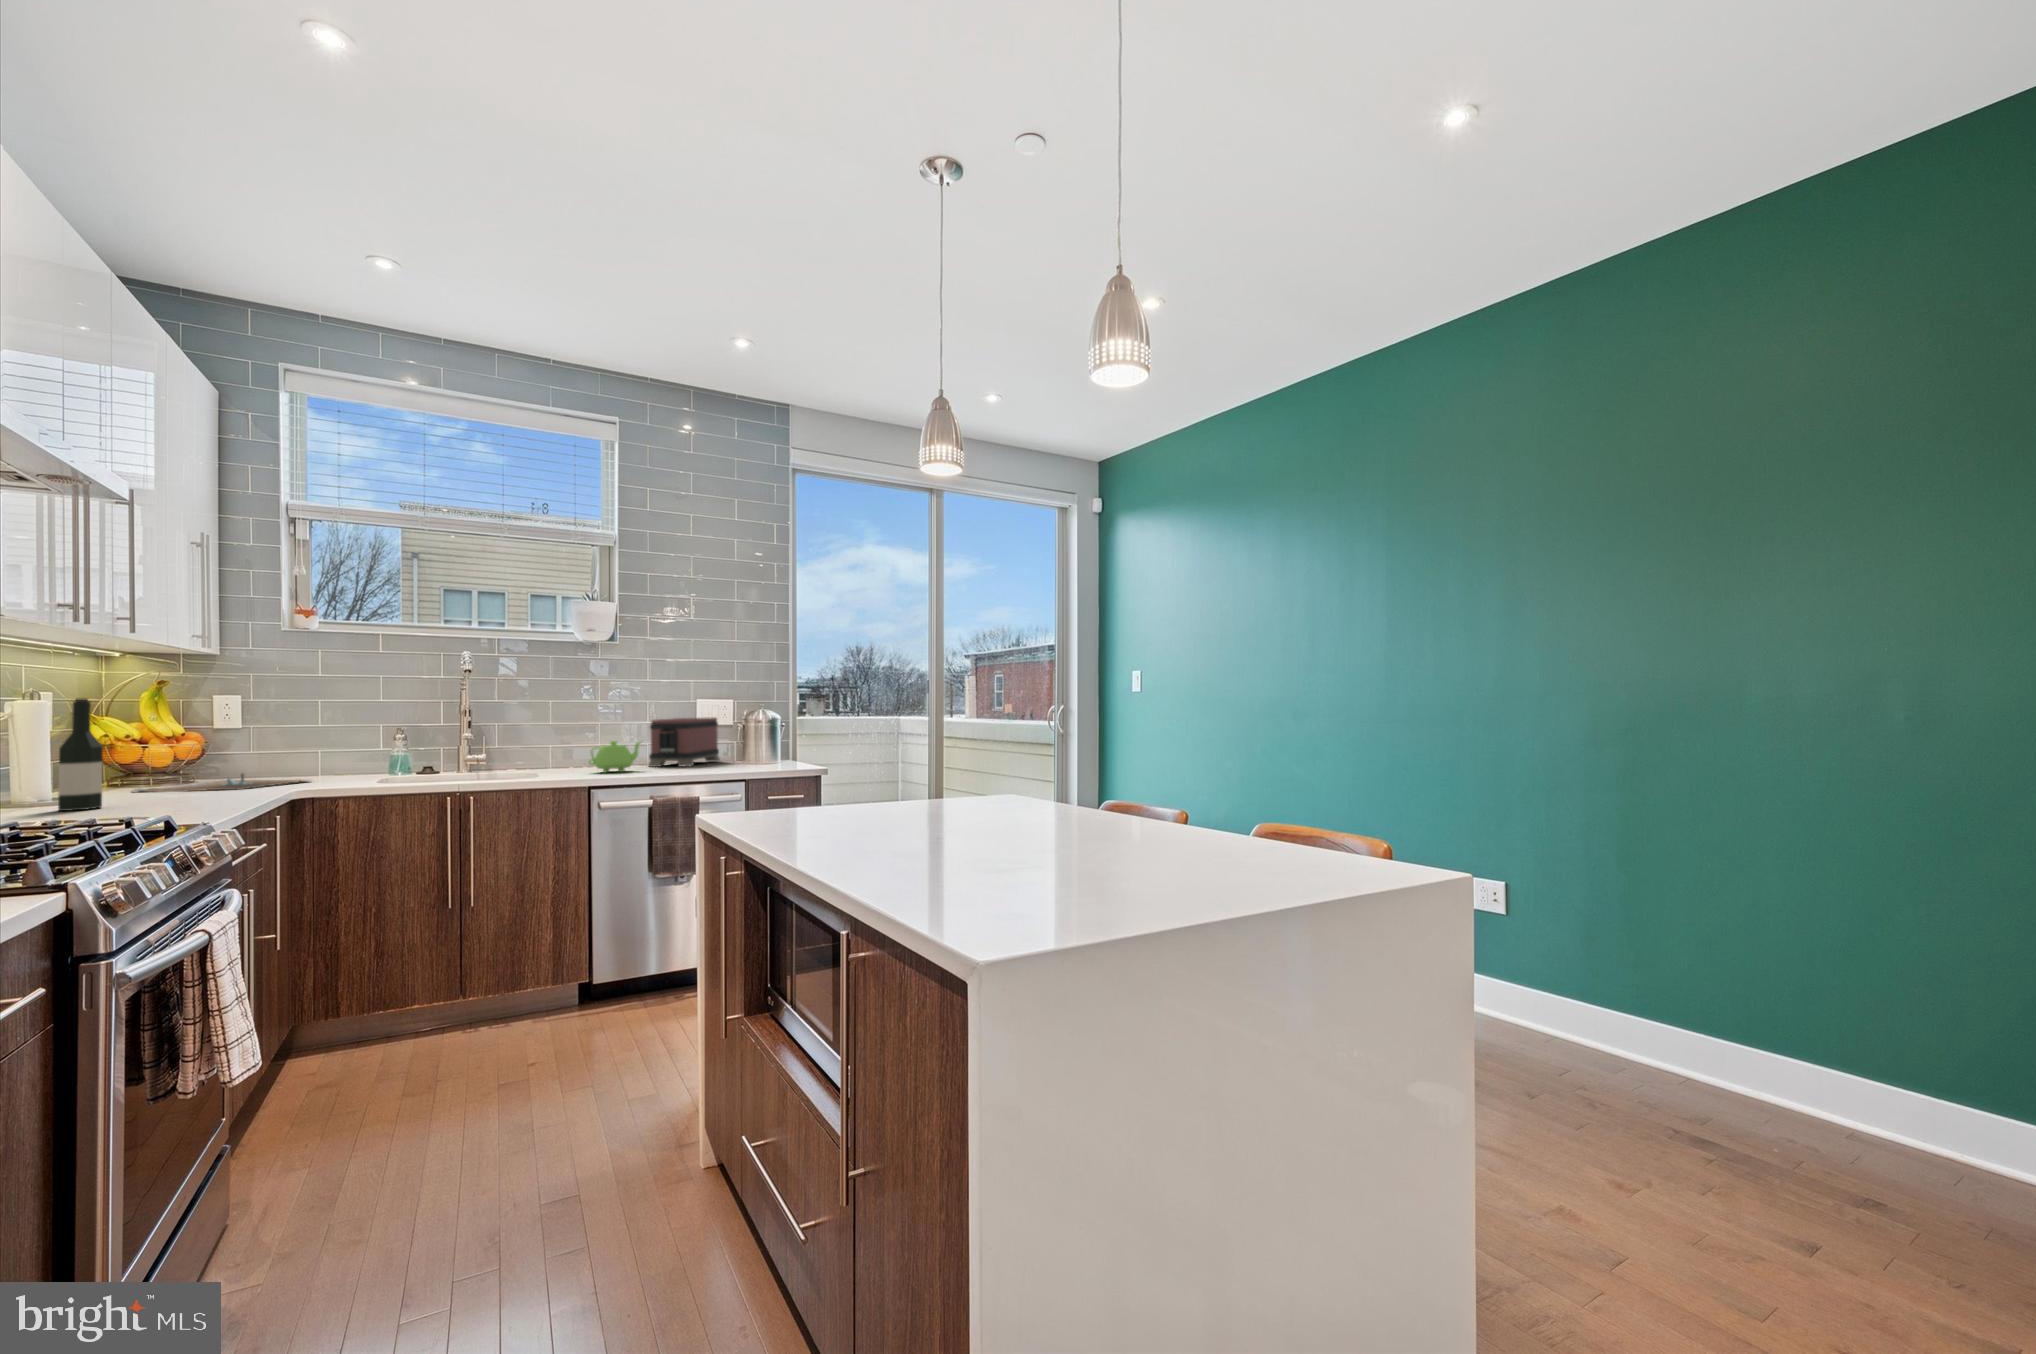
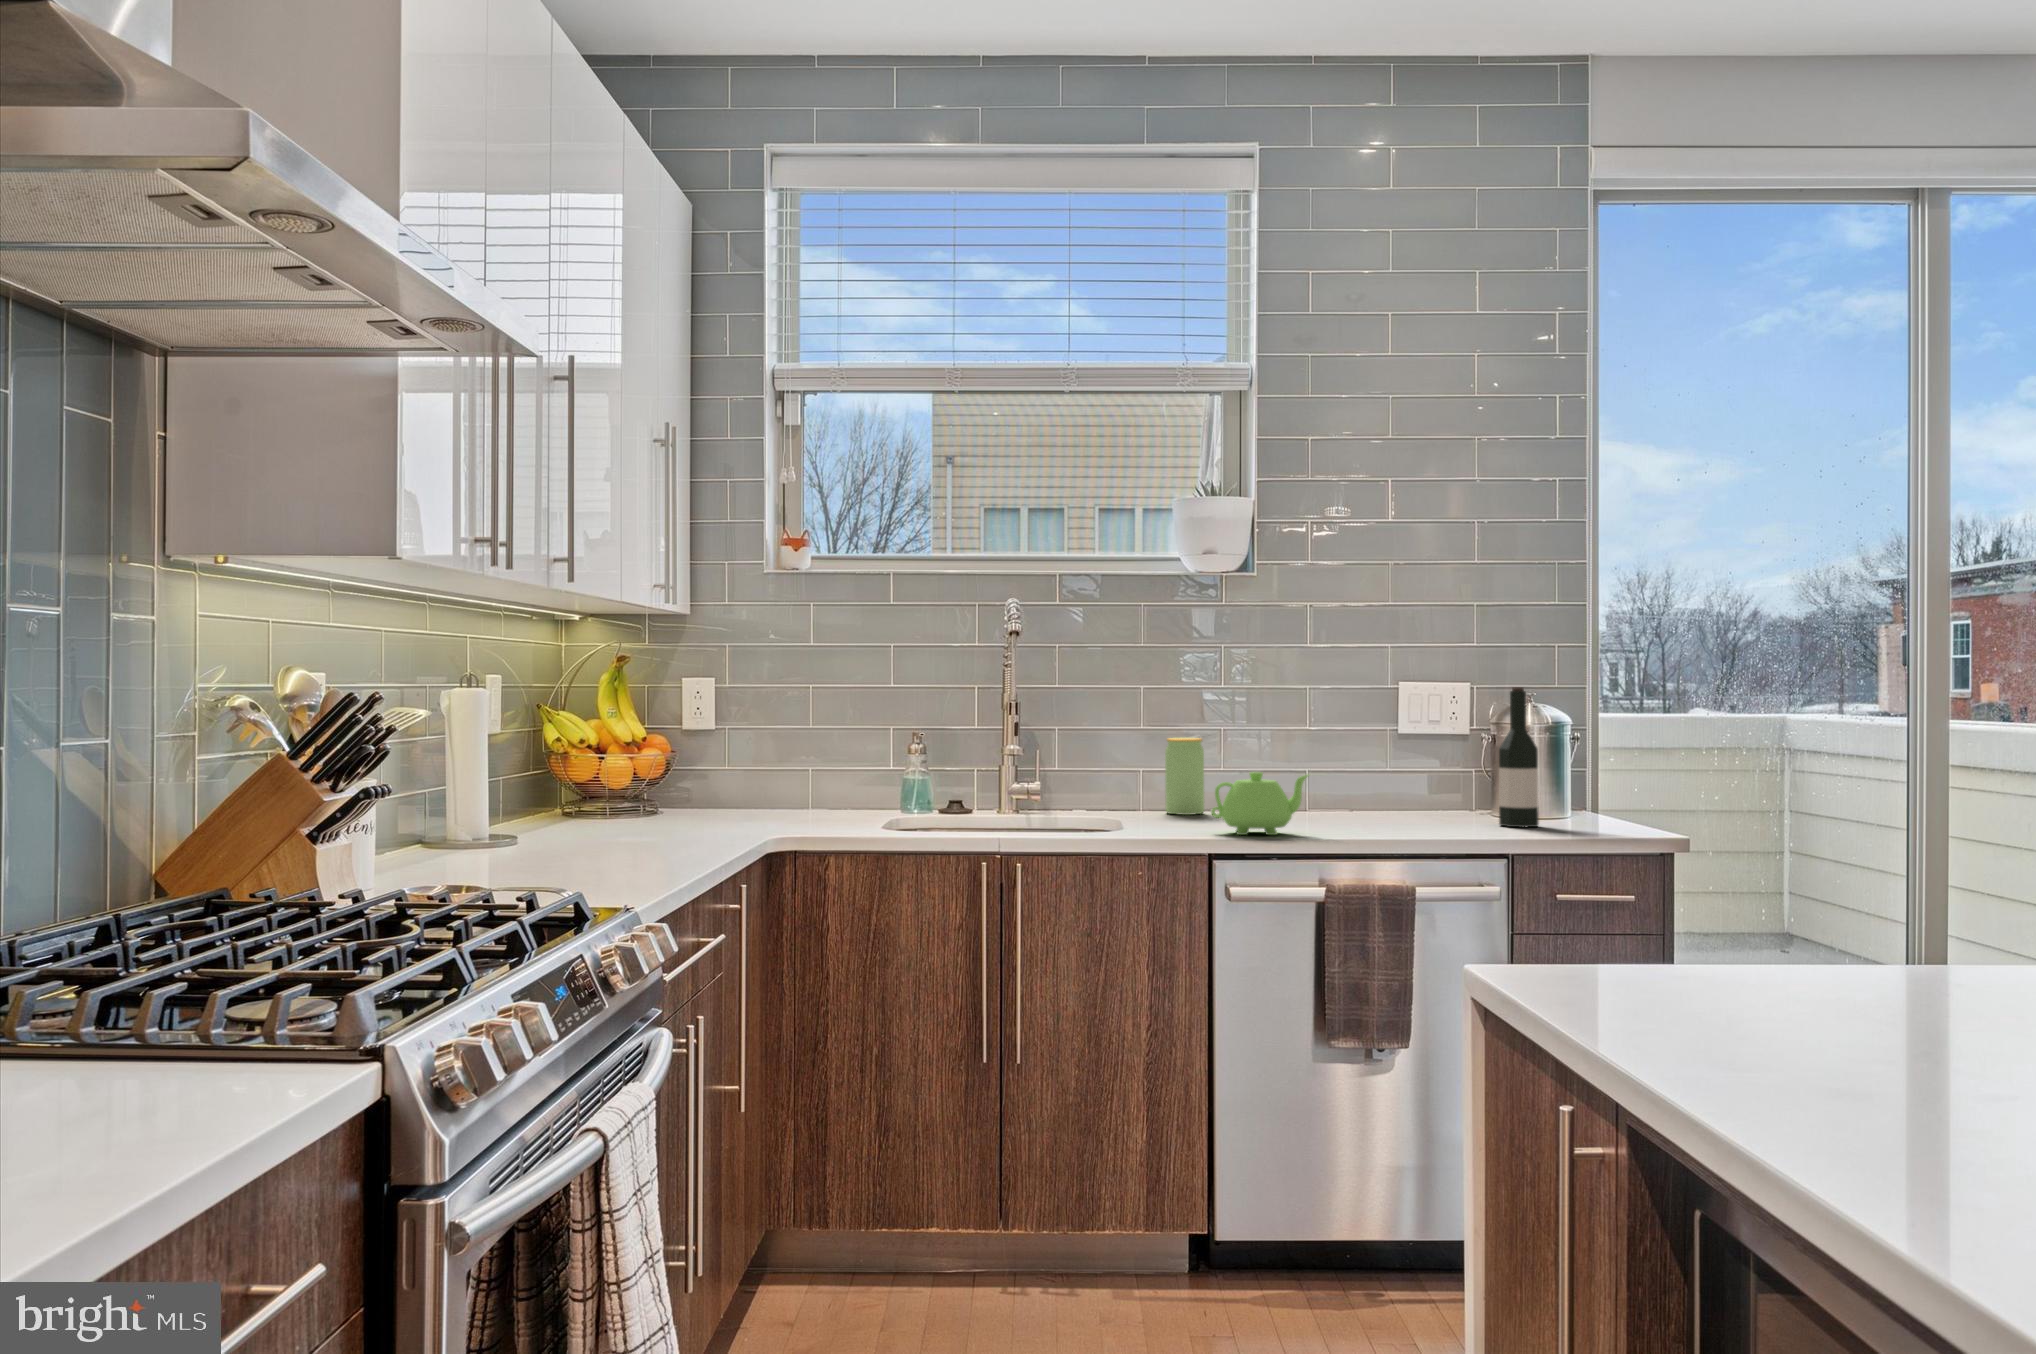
wine bottle: present [58,698,103,811] -> present [1499,687,1539,827]
toaster: present [648,717,720,767] -> none [1311,727,1446,829]
jar: none [567,726,591,767] -> present [1165,738,1204,815]
cutting board: present [133,773,307,792] -> none [589,800,802,829]

